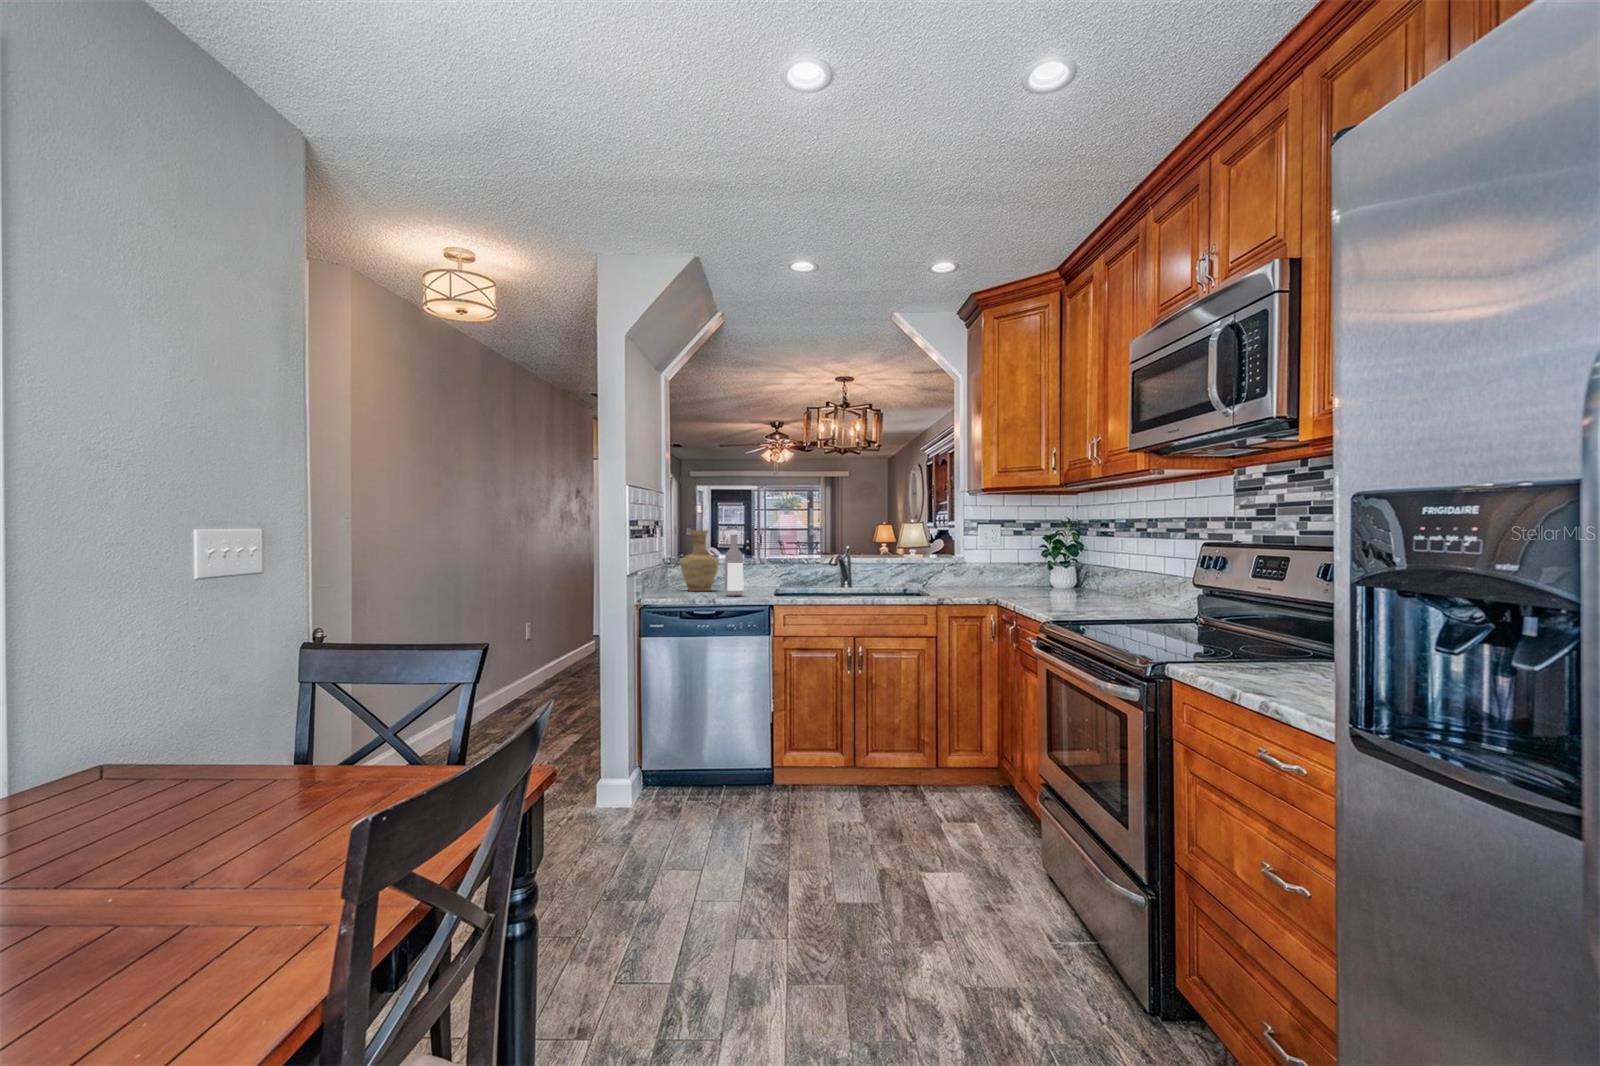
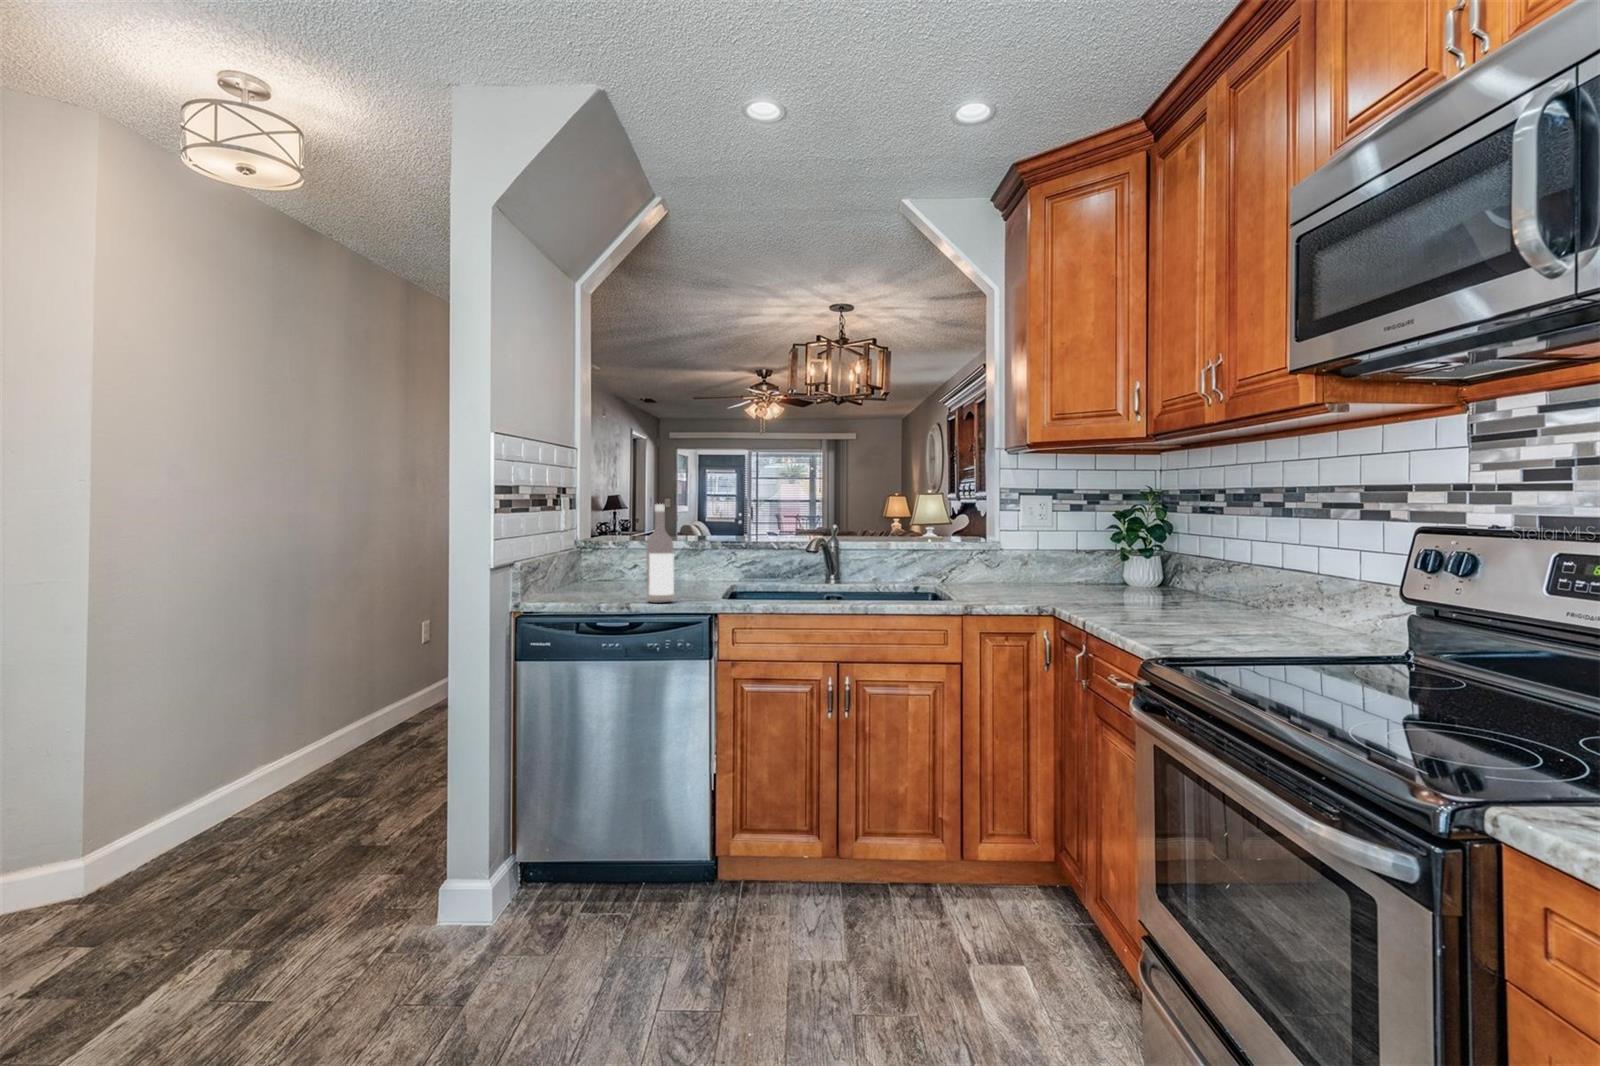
vase: present [680,530,719,591] -> none [591,505,648,593]

